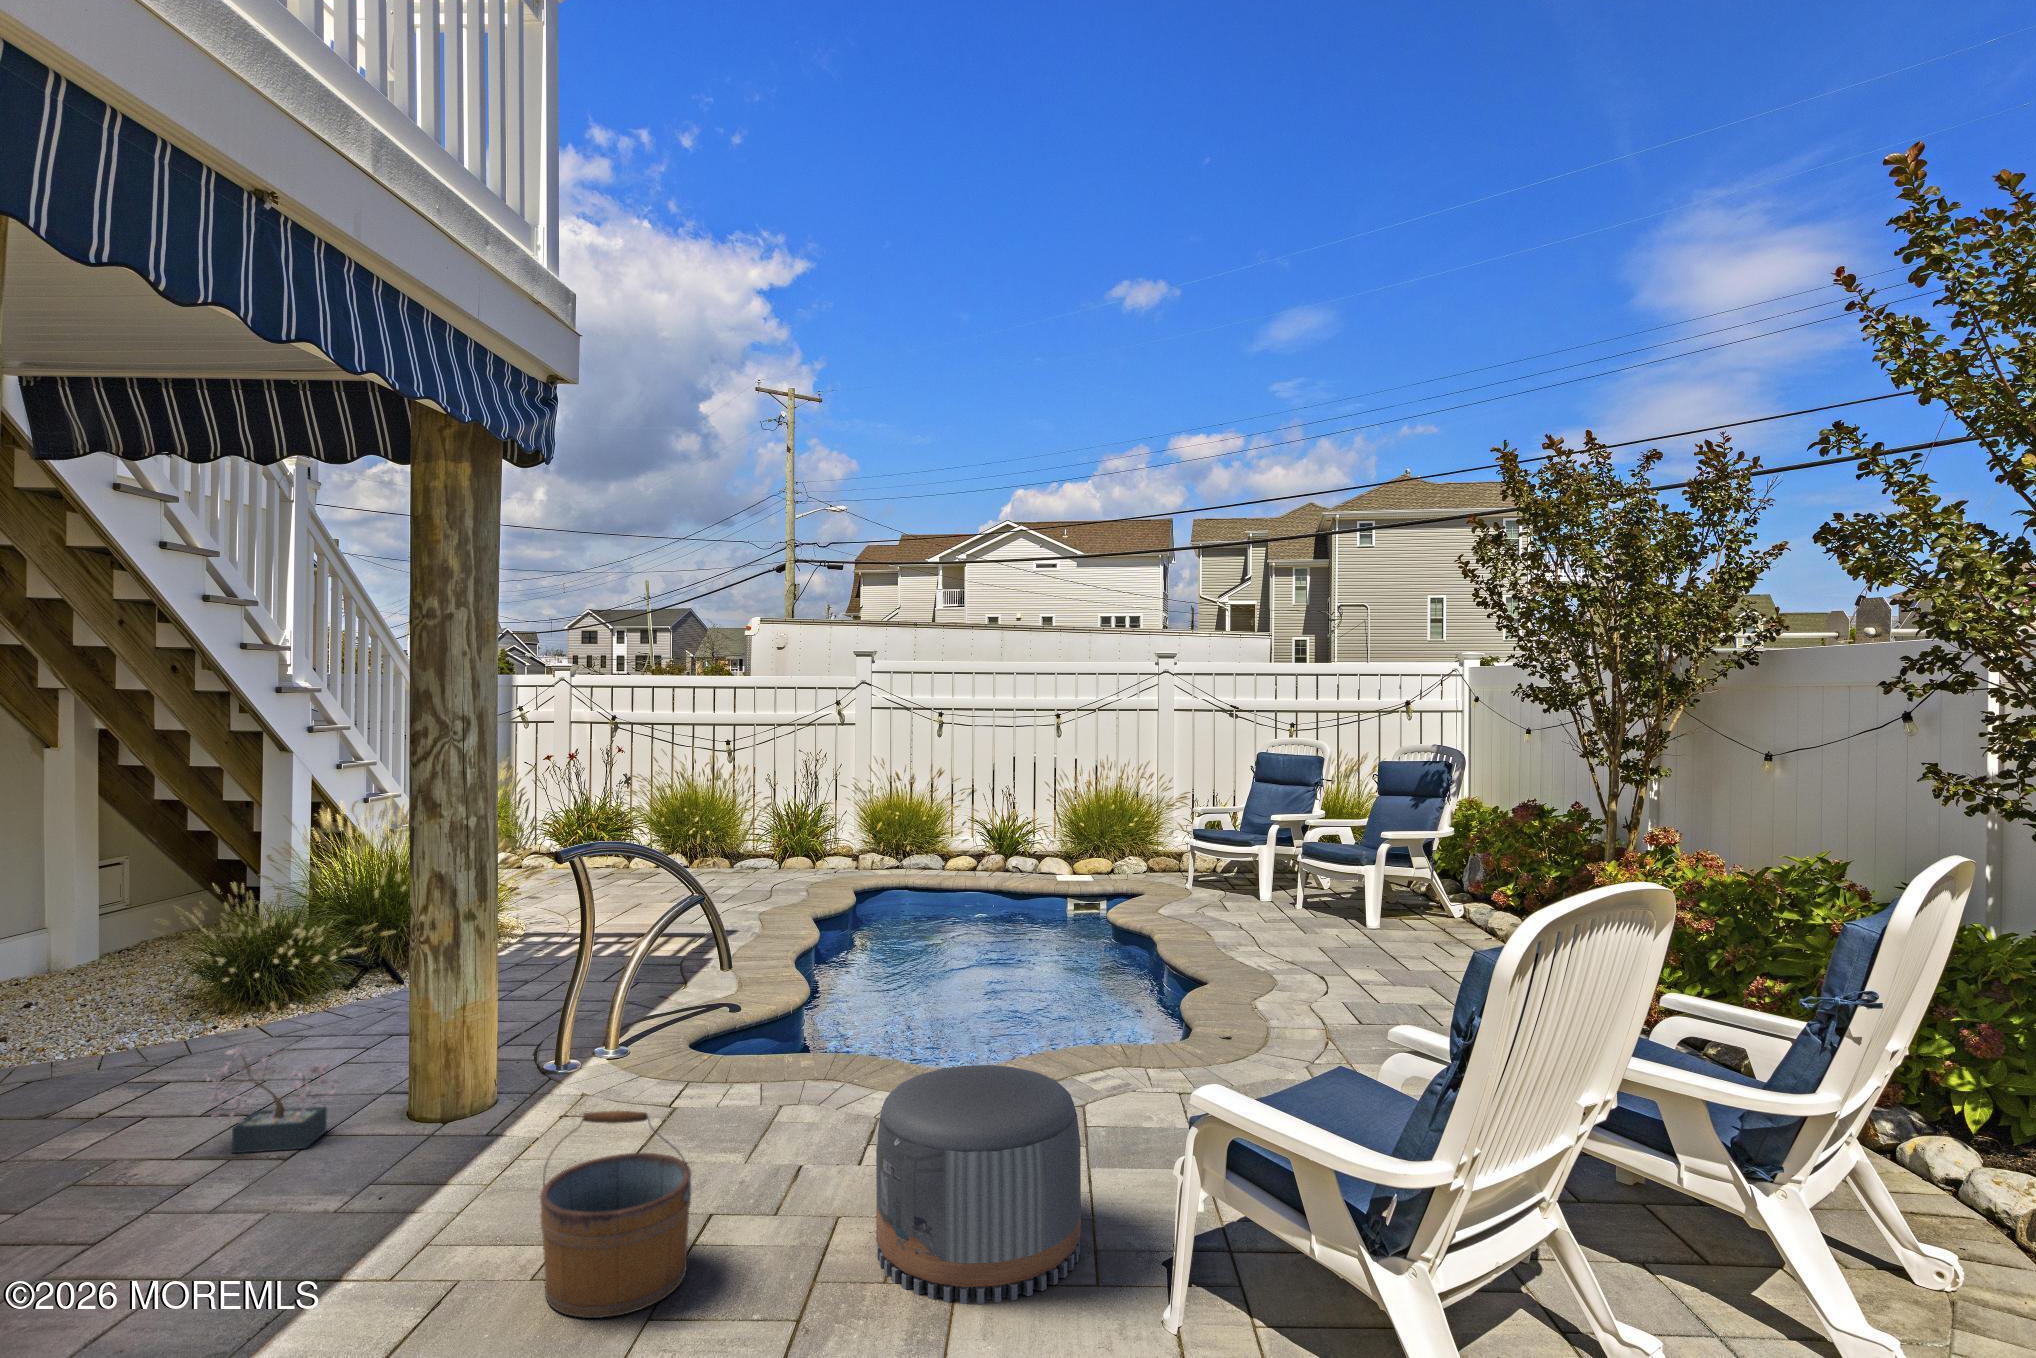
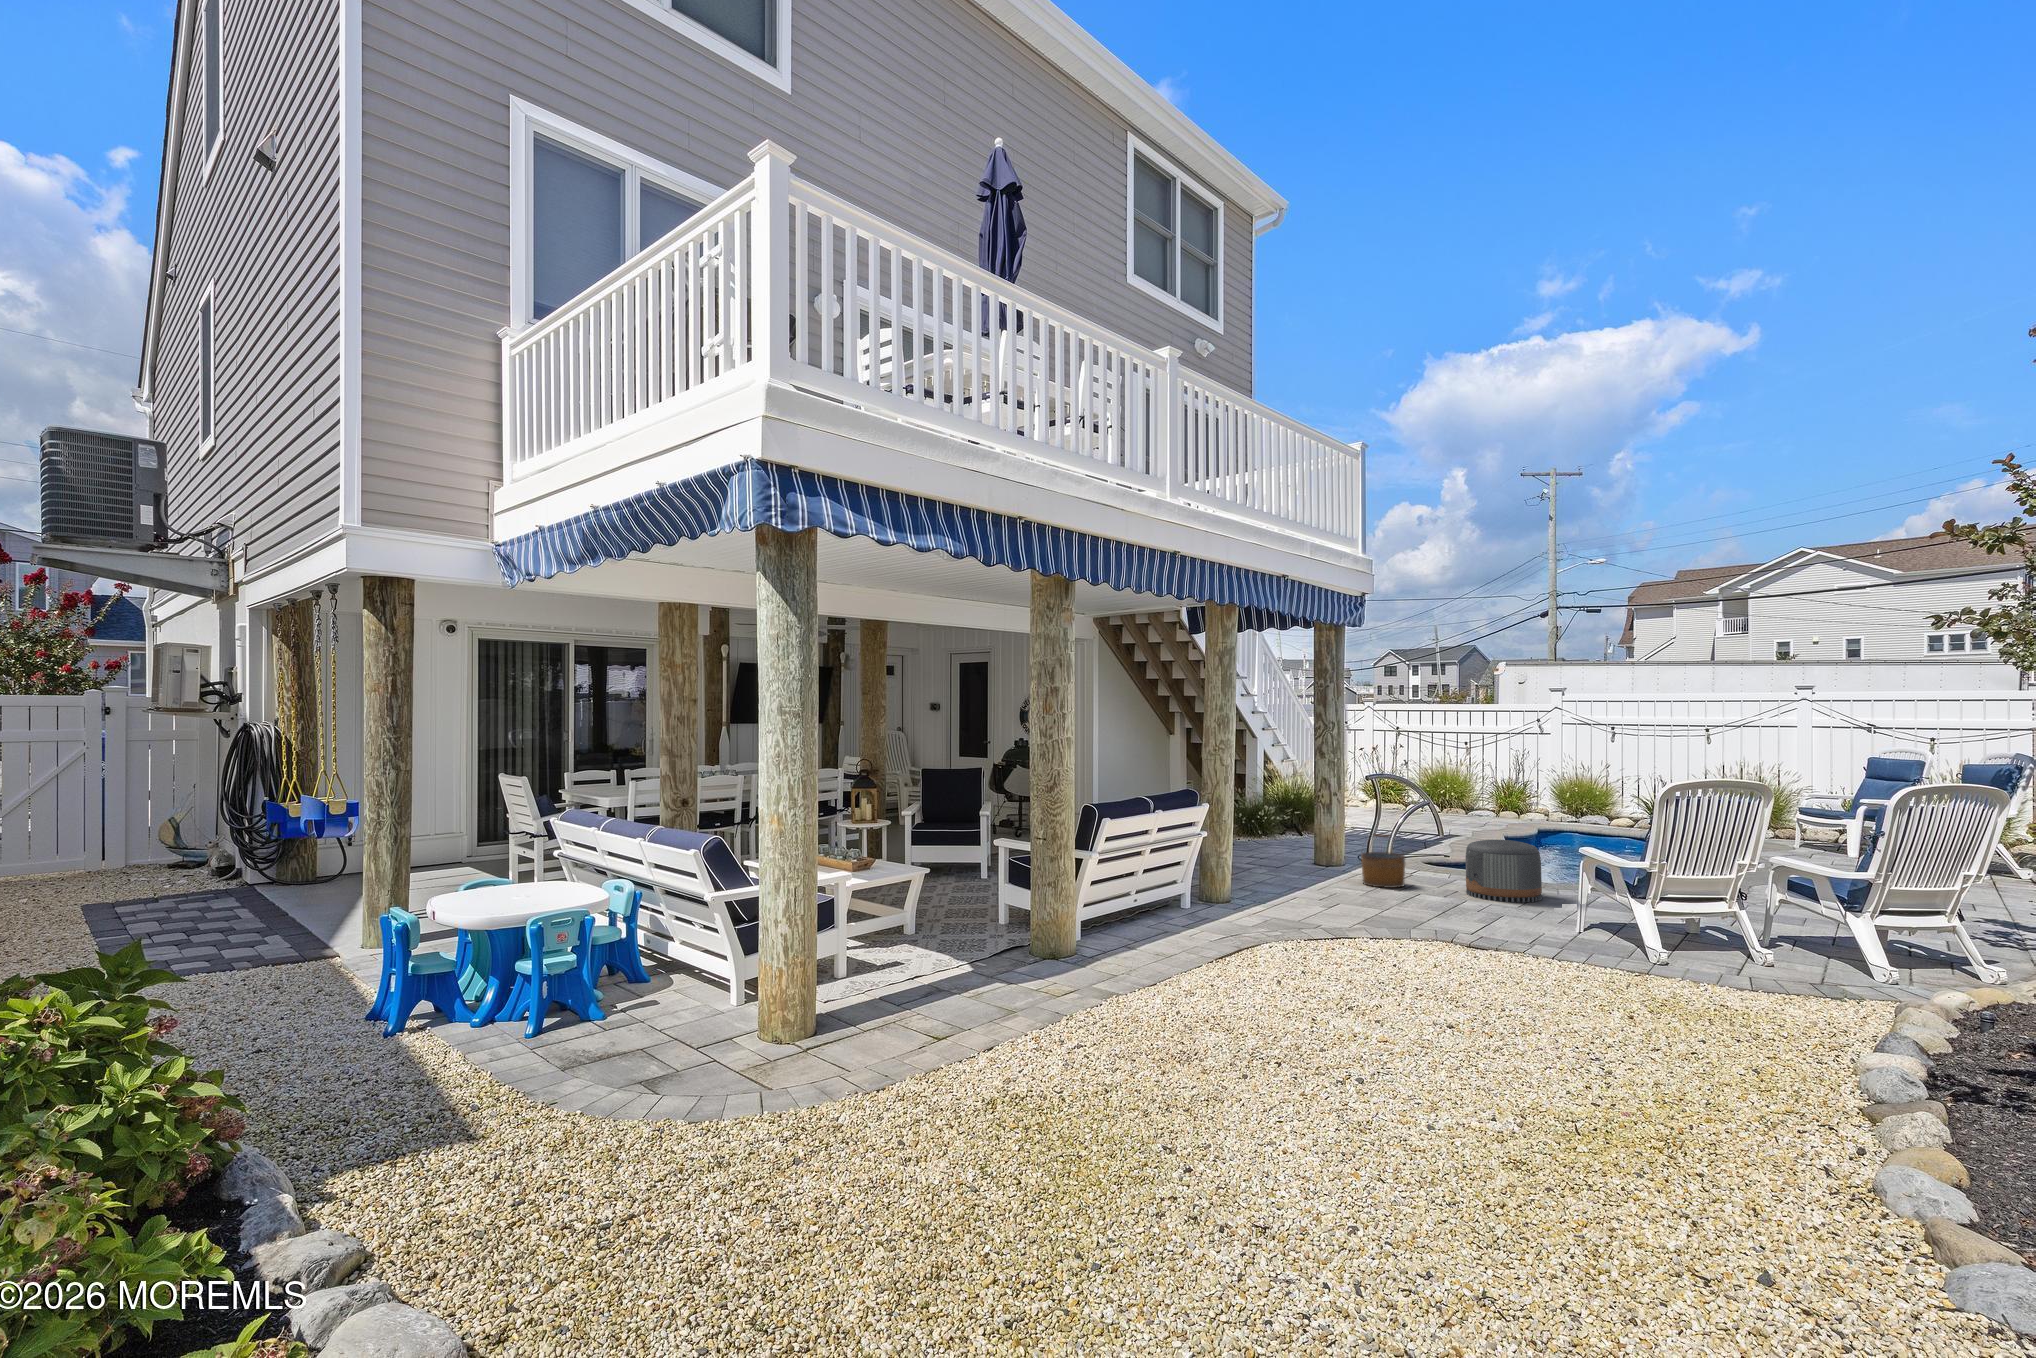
decorative plant: present [205,1044,341,1153] -> none [1258,824,1296,858]

